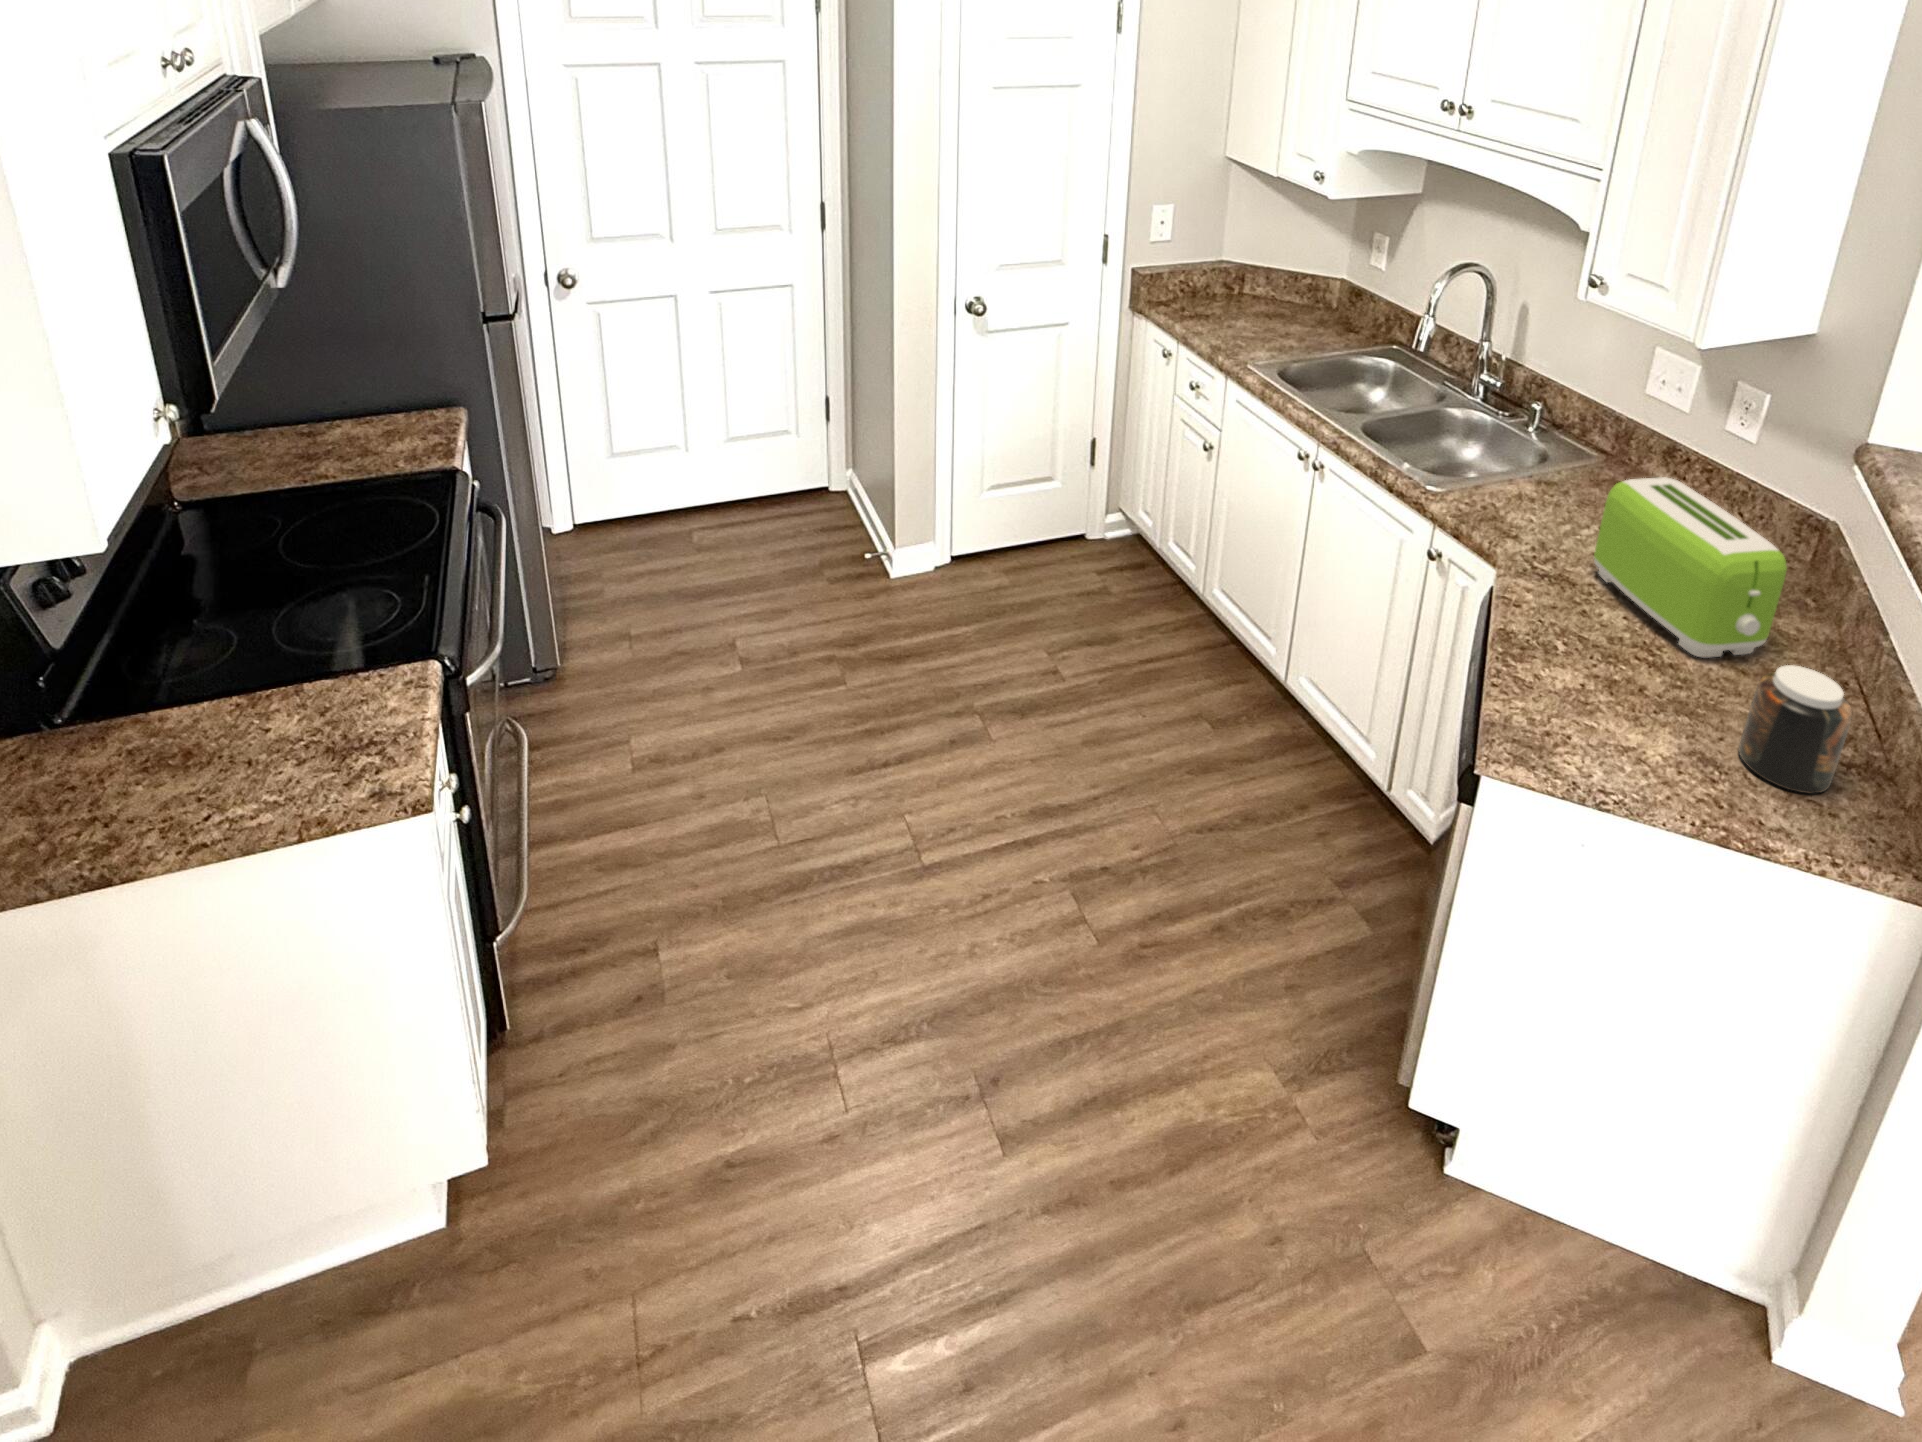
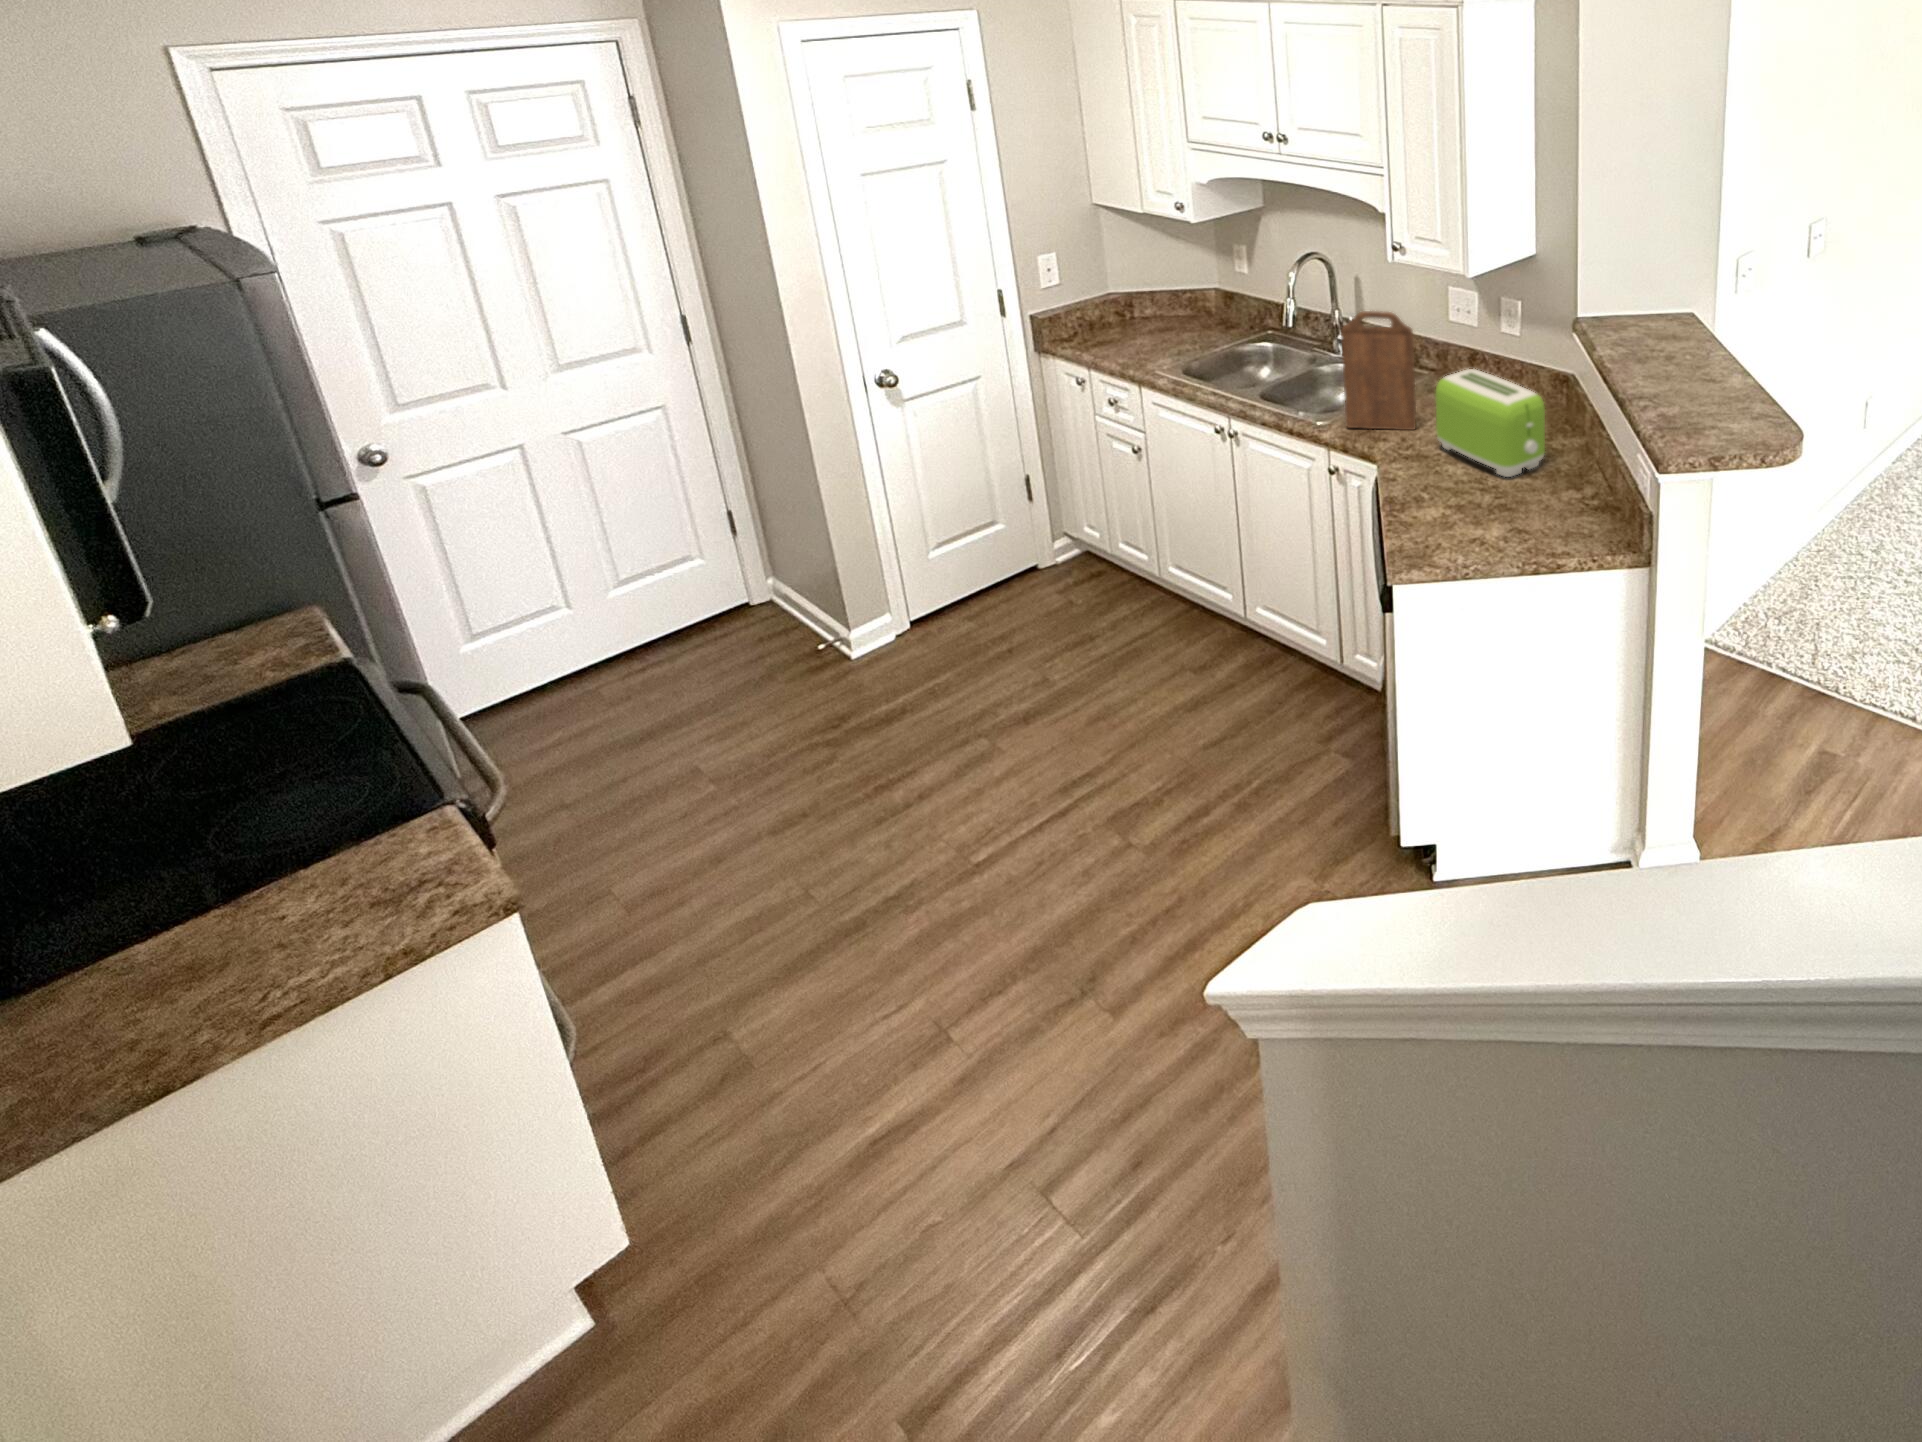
cutting board: none [1465,359,1592,535] -> present [1341,311,1416,430]
jar: present [1739,665,1852,794] -> none [1538,456,1588,532]

